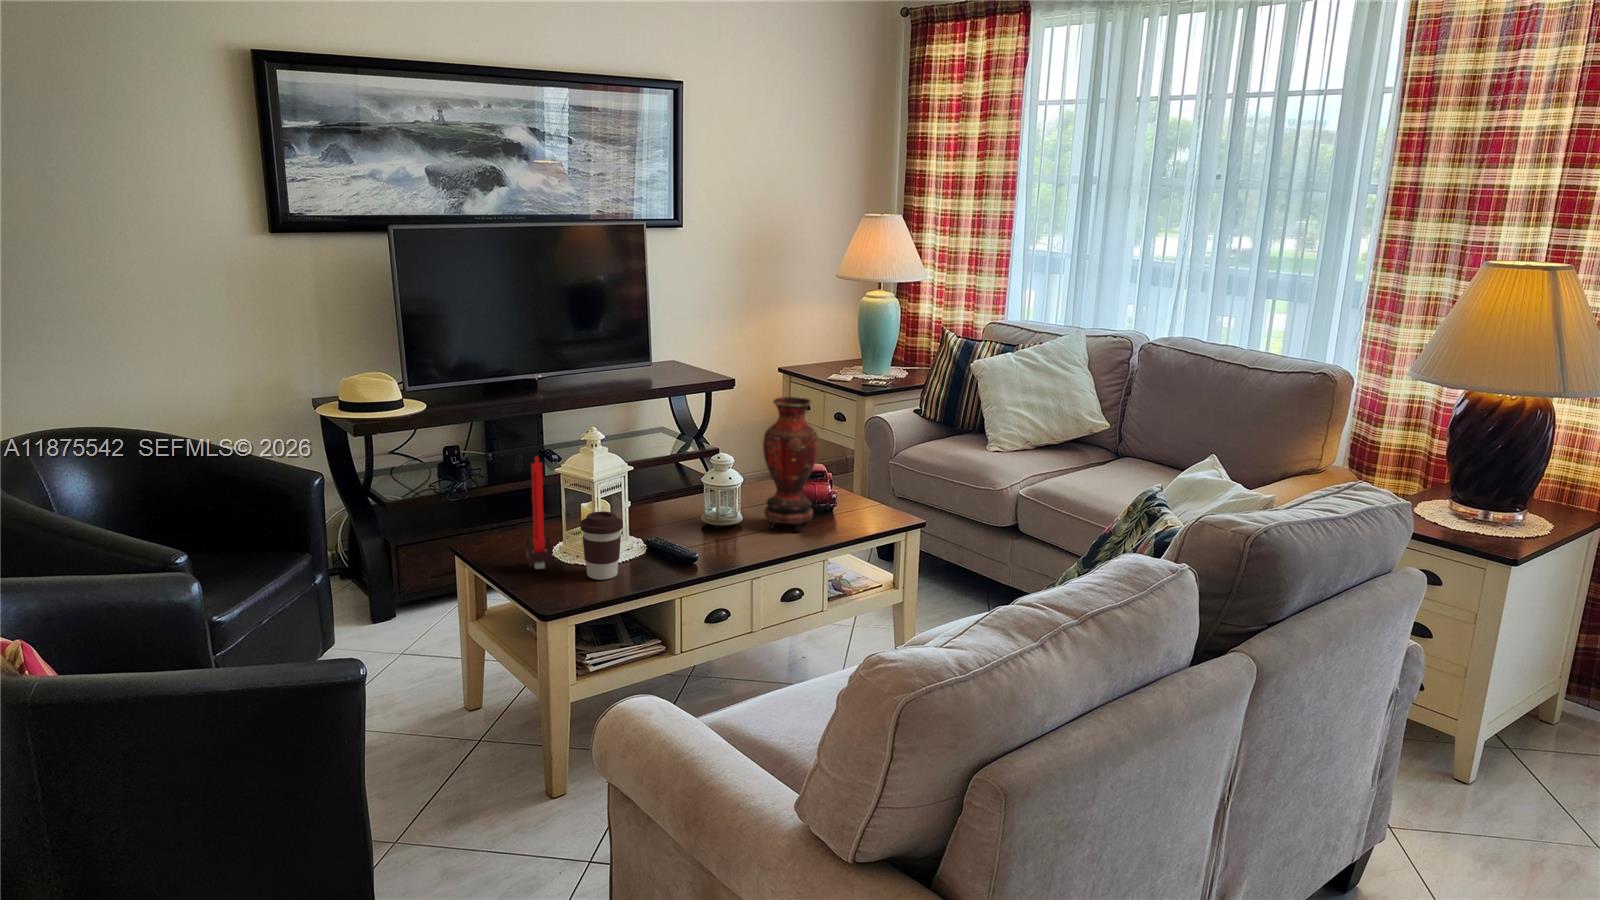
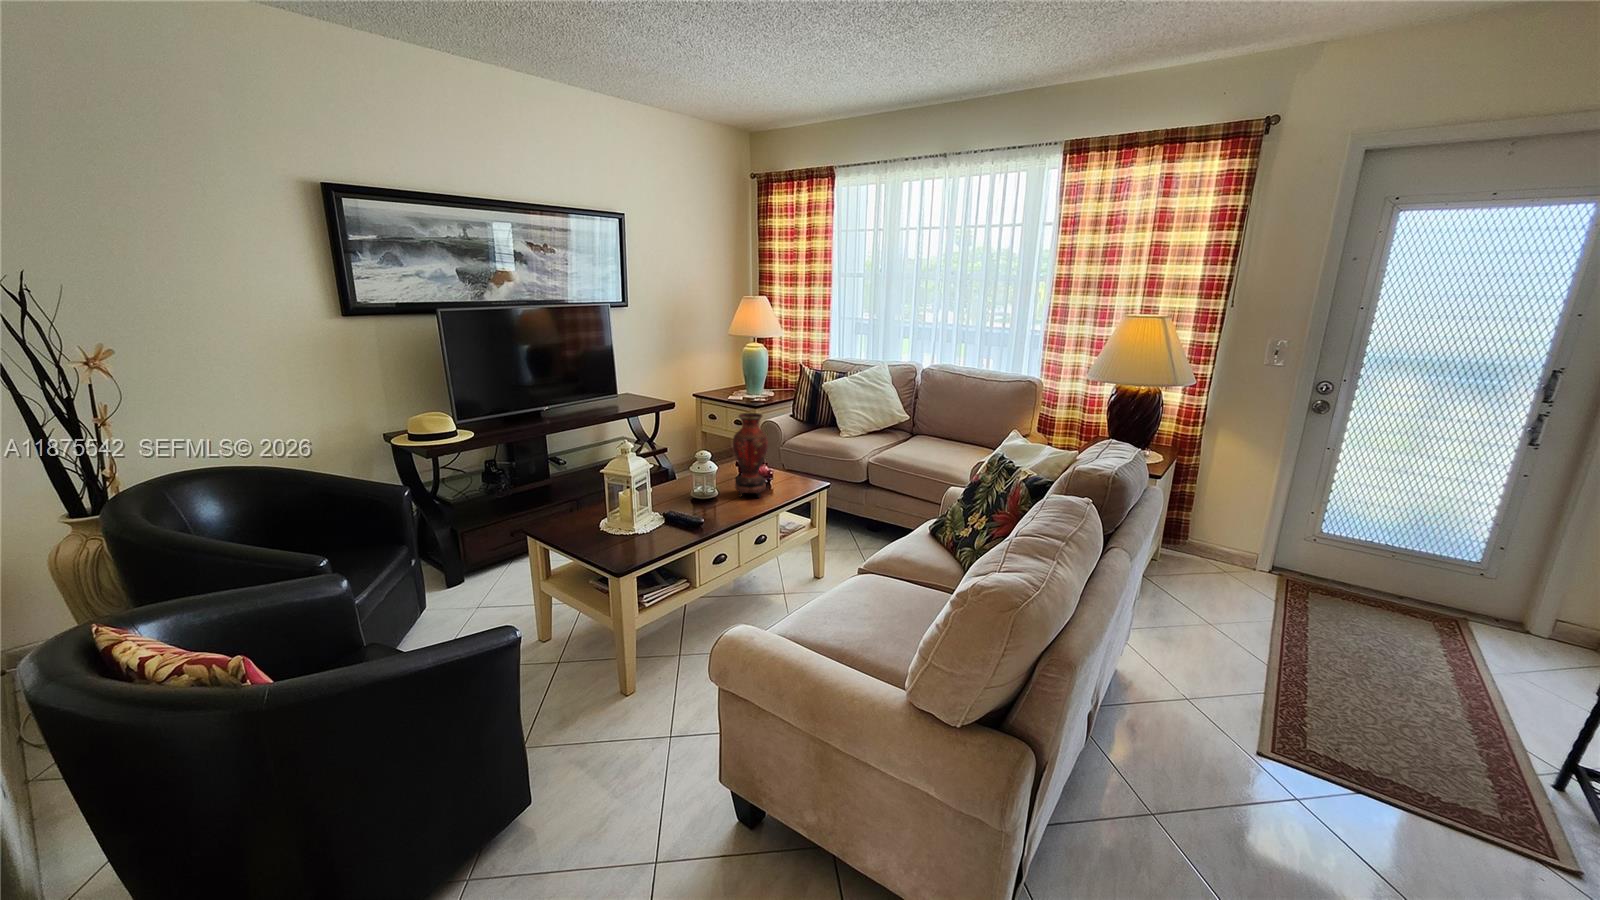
candle: present [526,457,553,569] -> none [590,464,612,541]
coffee cup: present [580,511,623,580] -> none [631,497,660,543]

